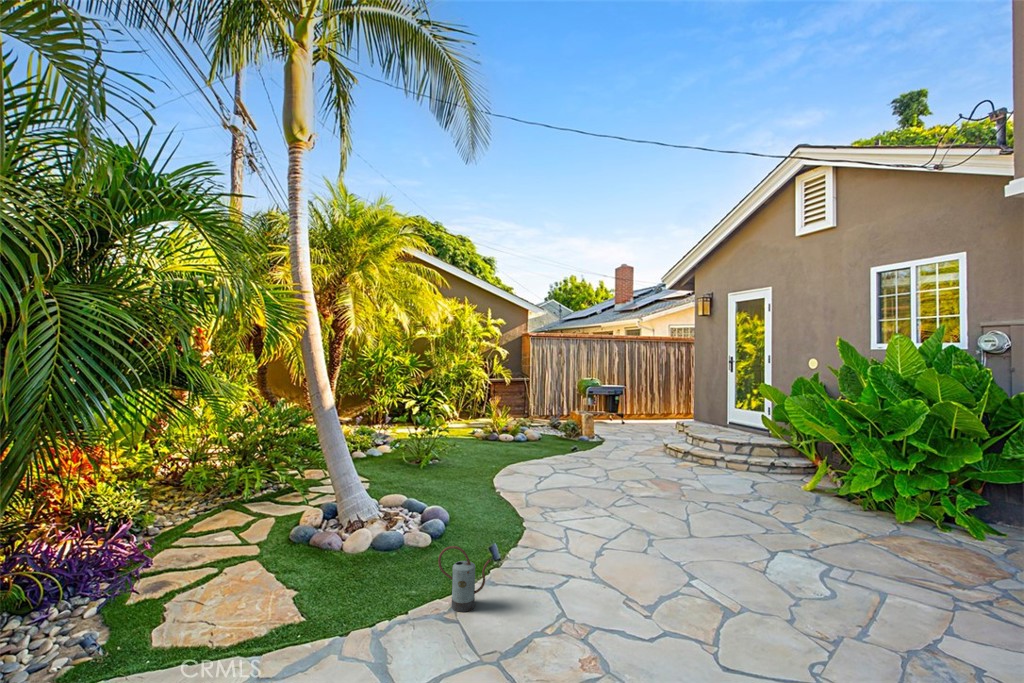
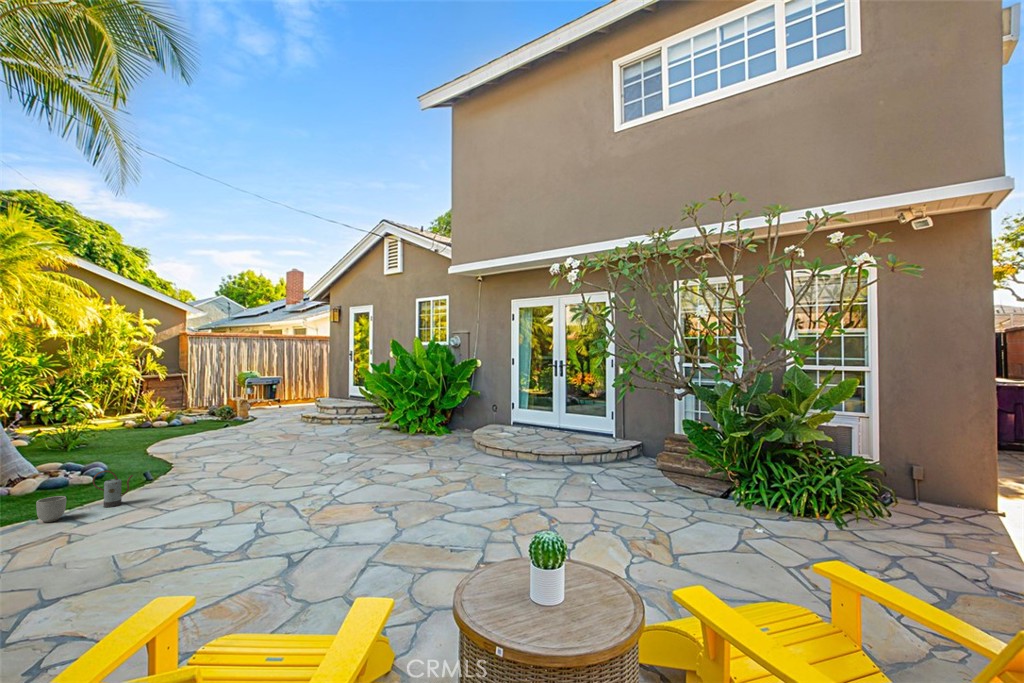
planter: none [367,583,404,631] -> present [36,496,66,522]

